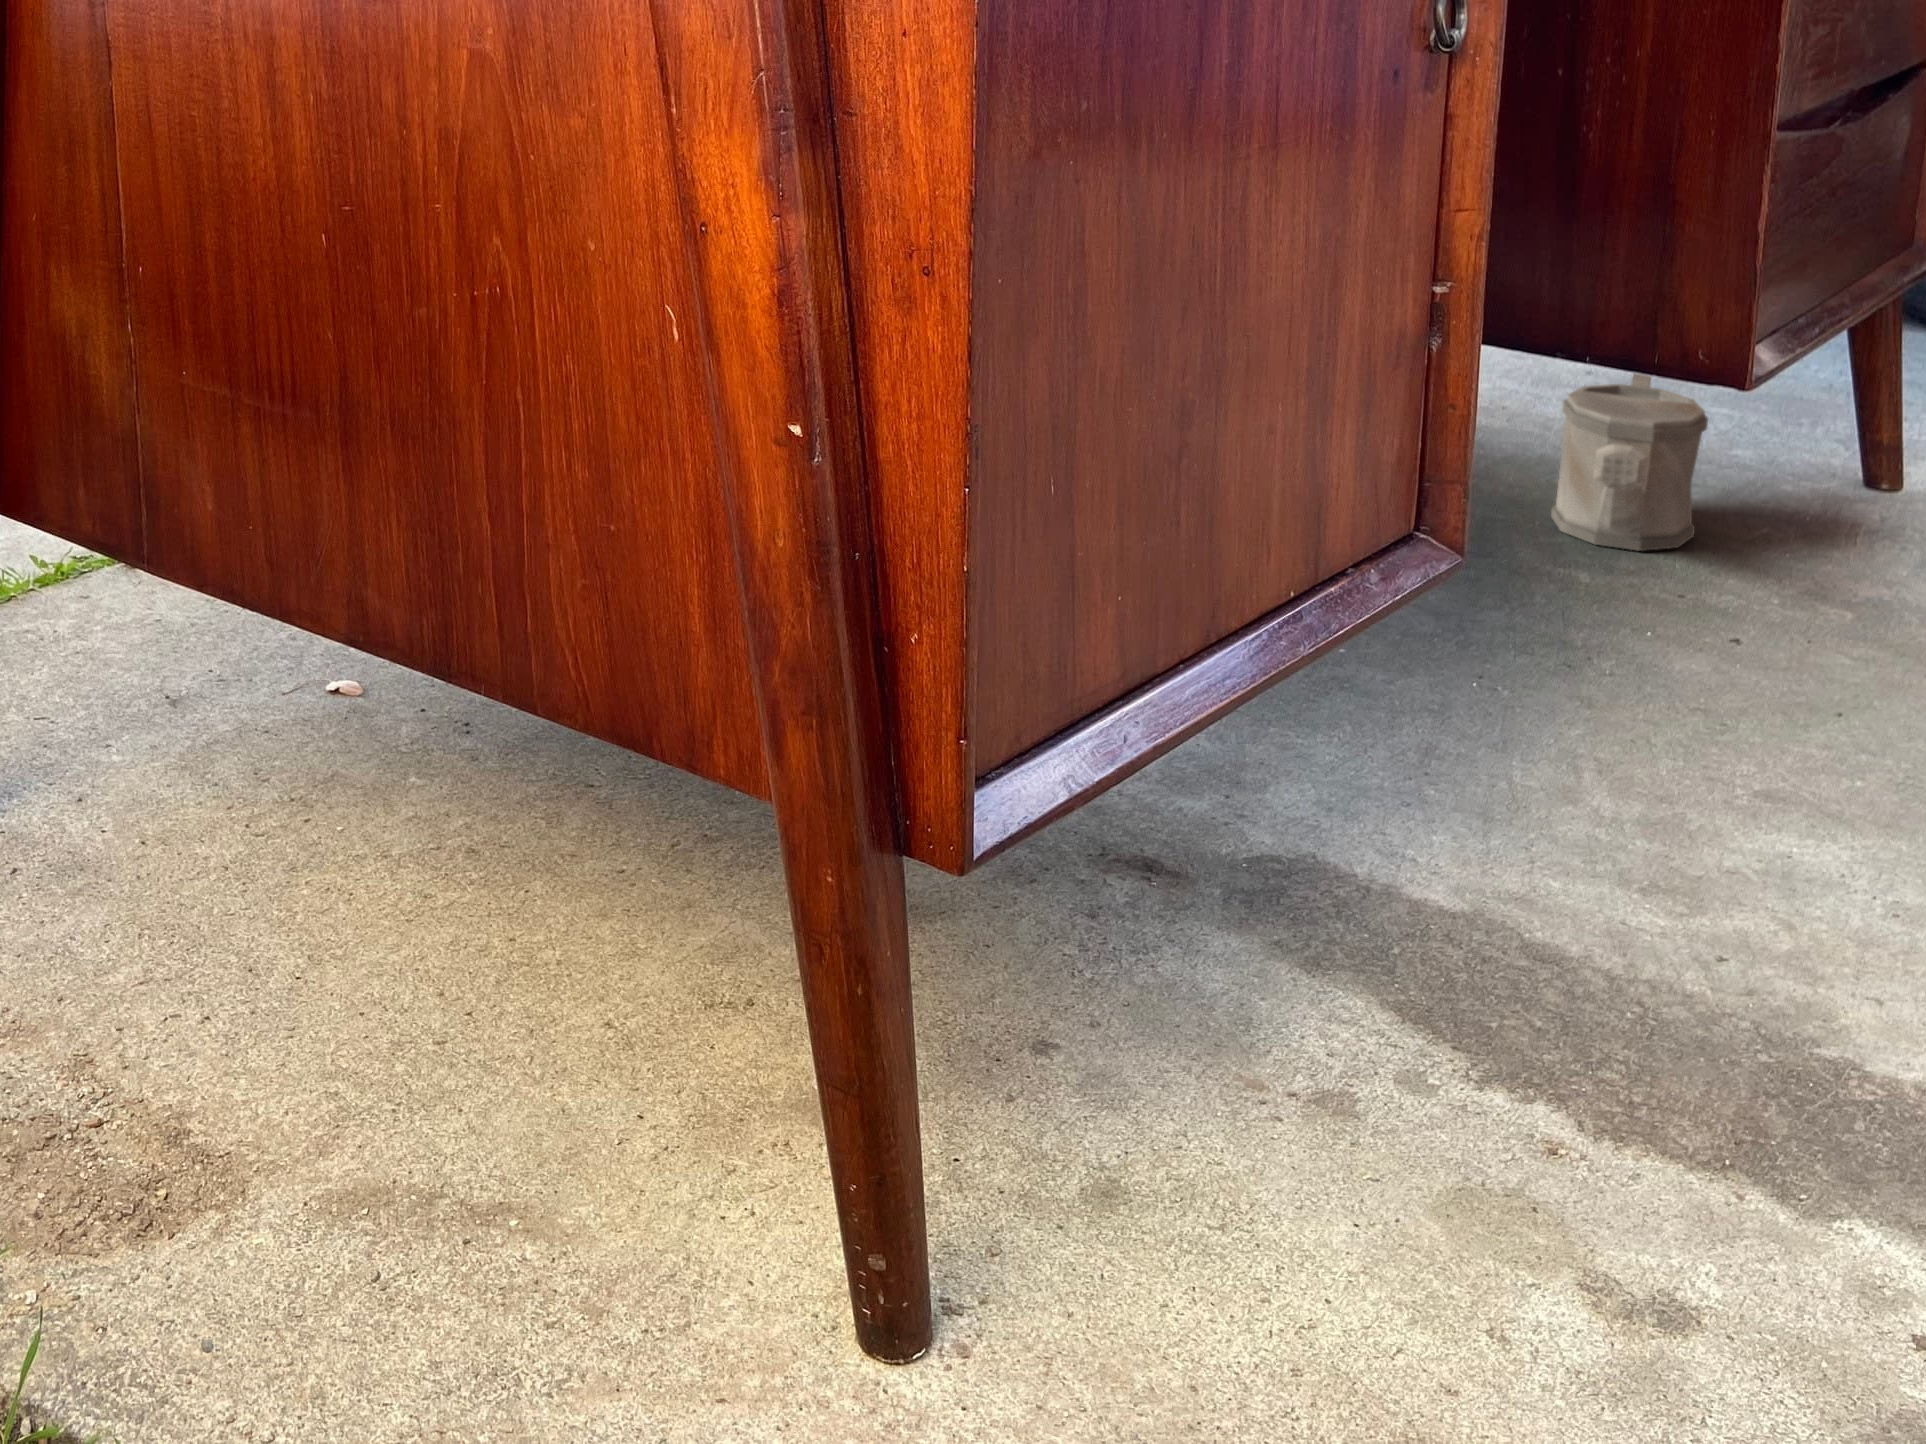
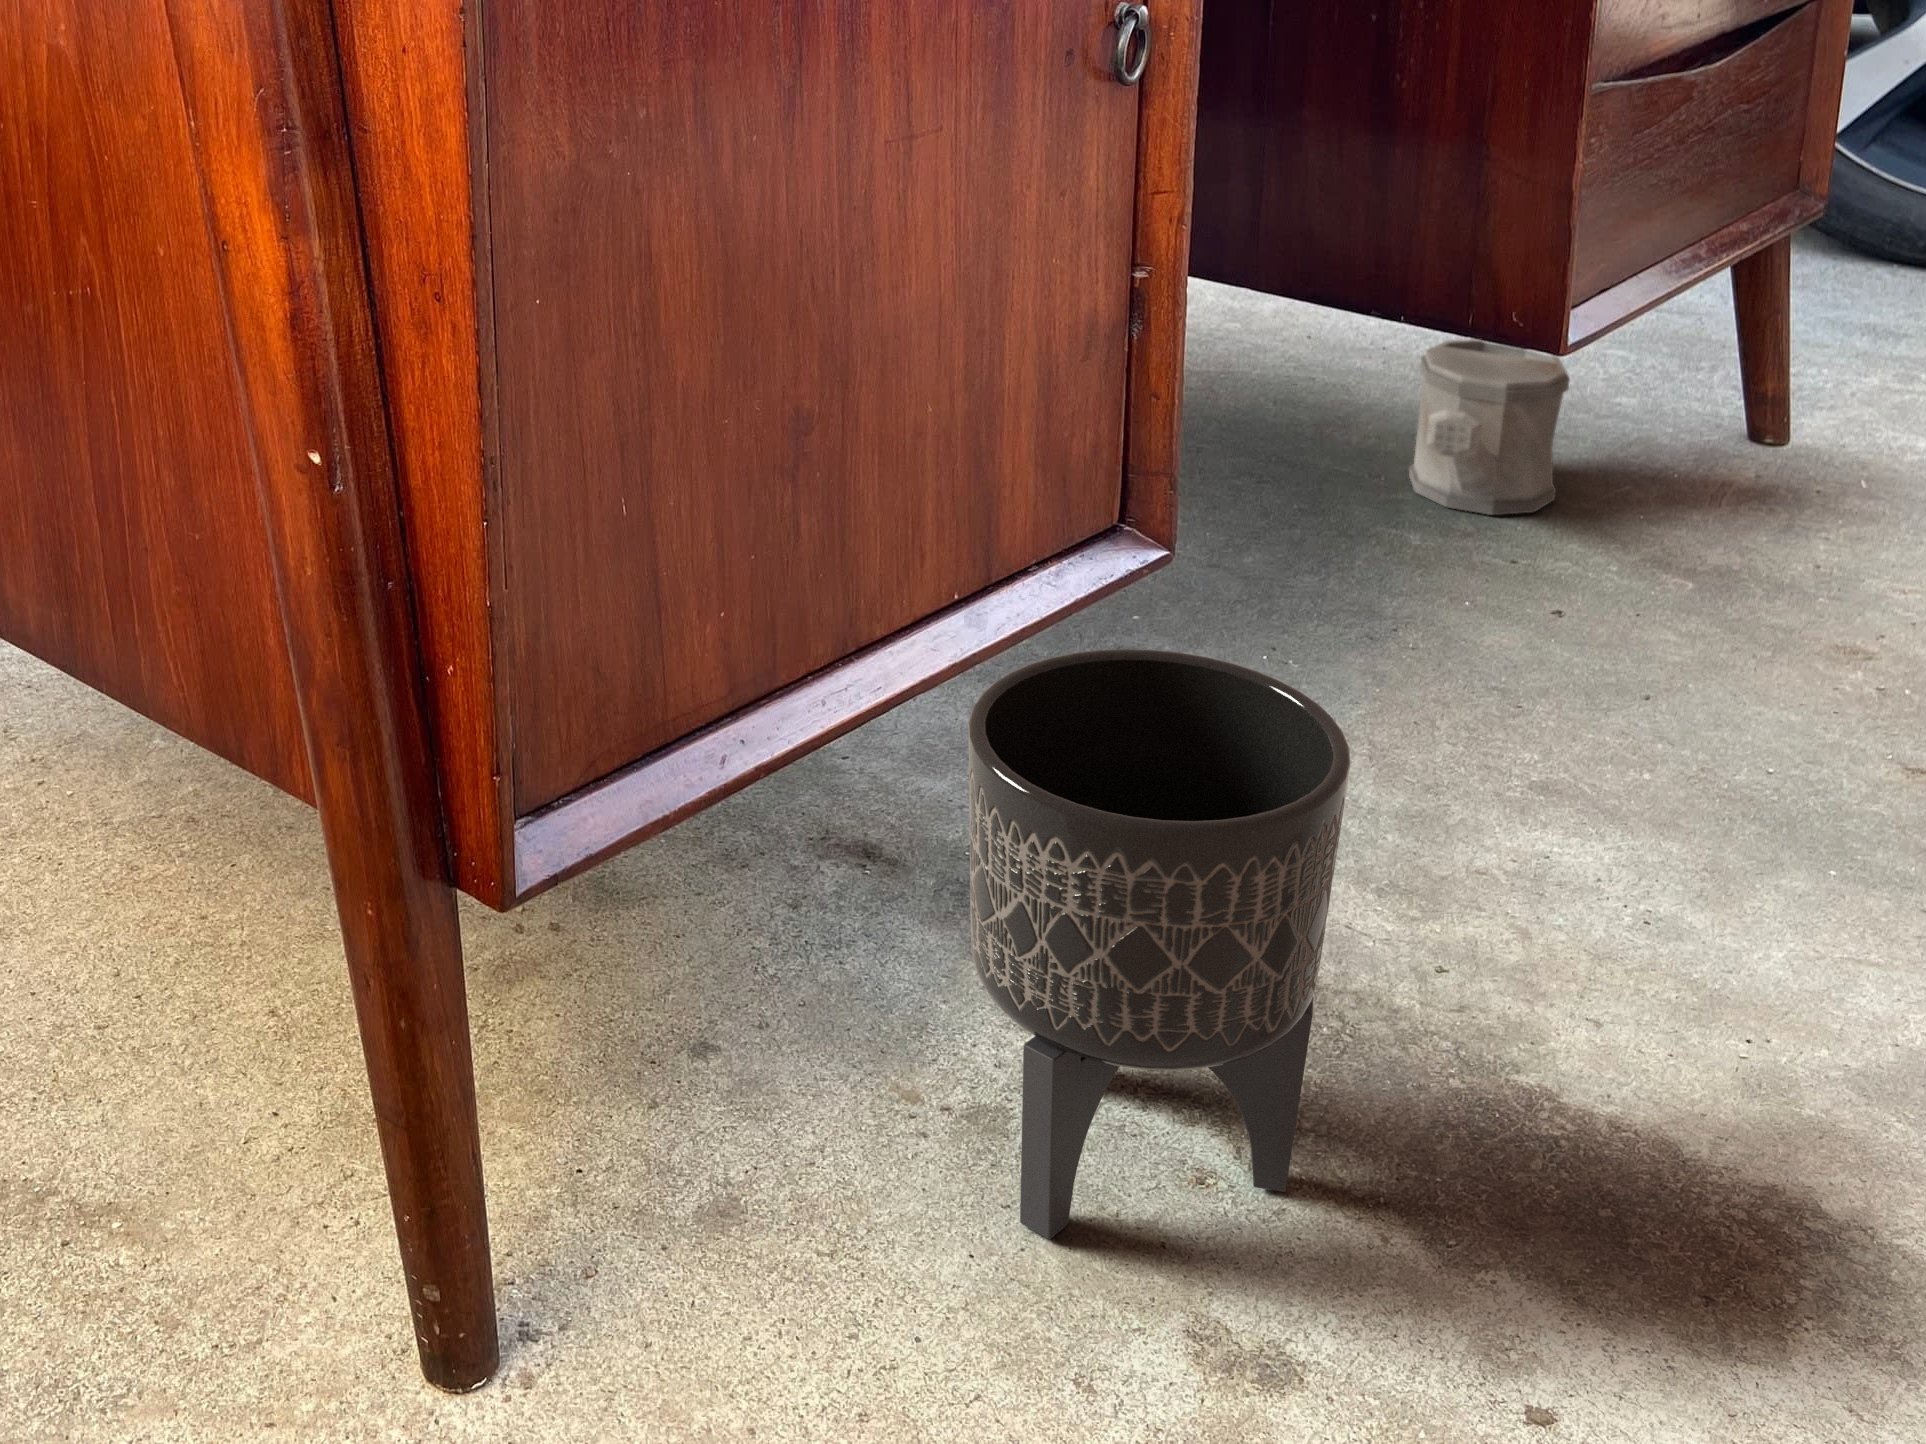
planter: none [1328,636,1709,1207] -> present [969,649,1350,1239]

